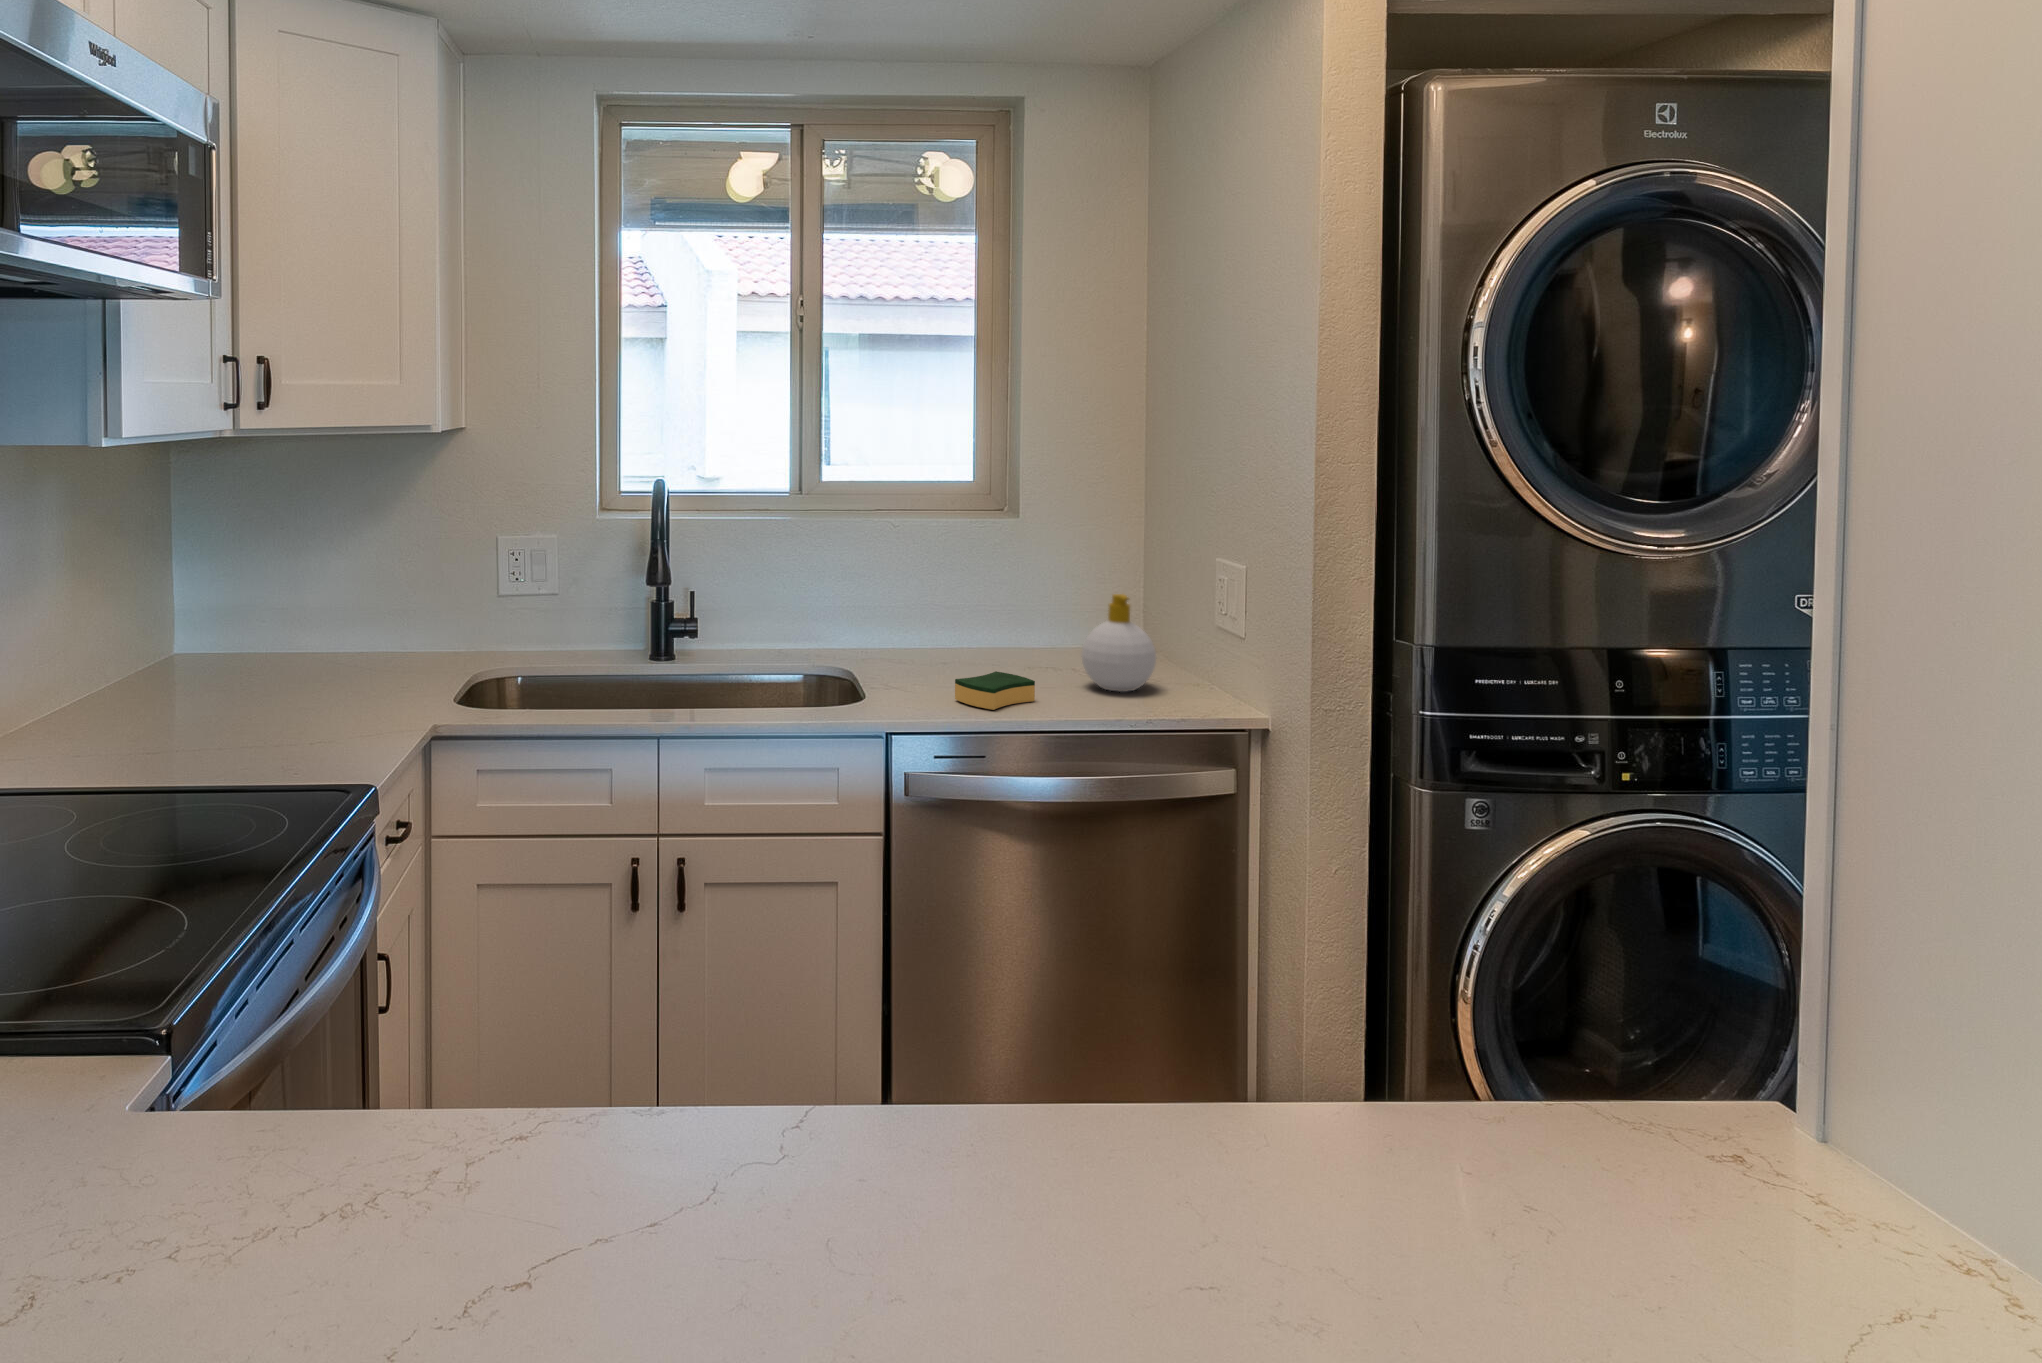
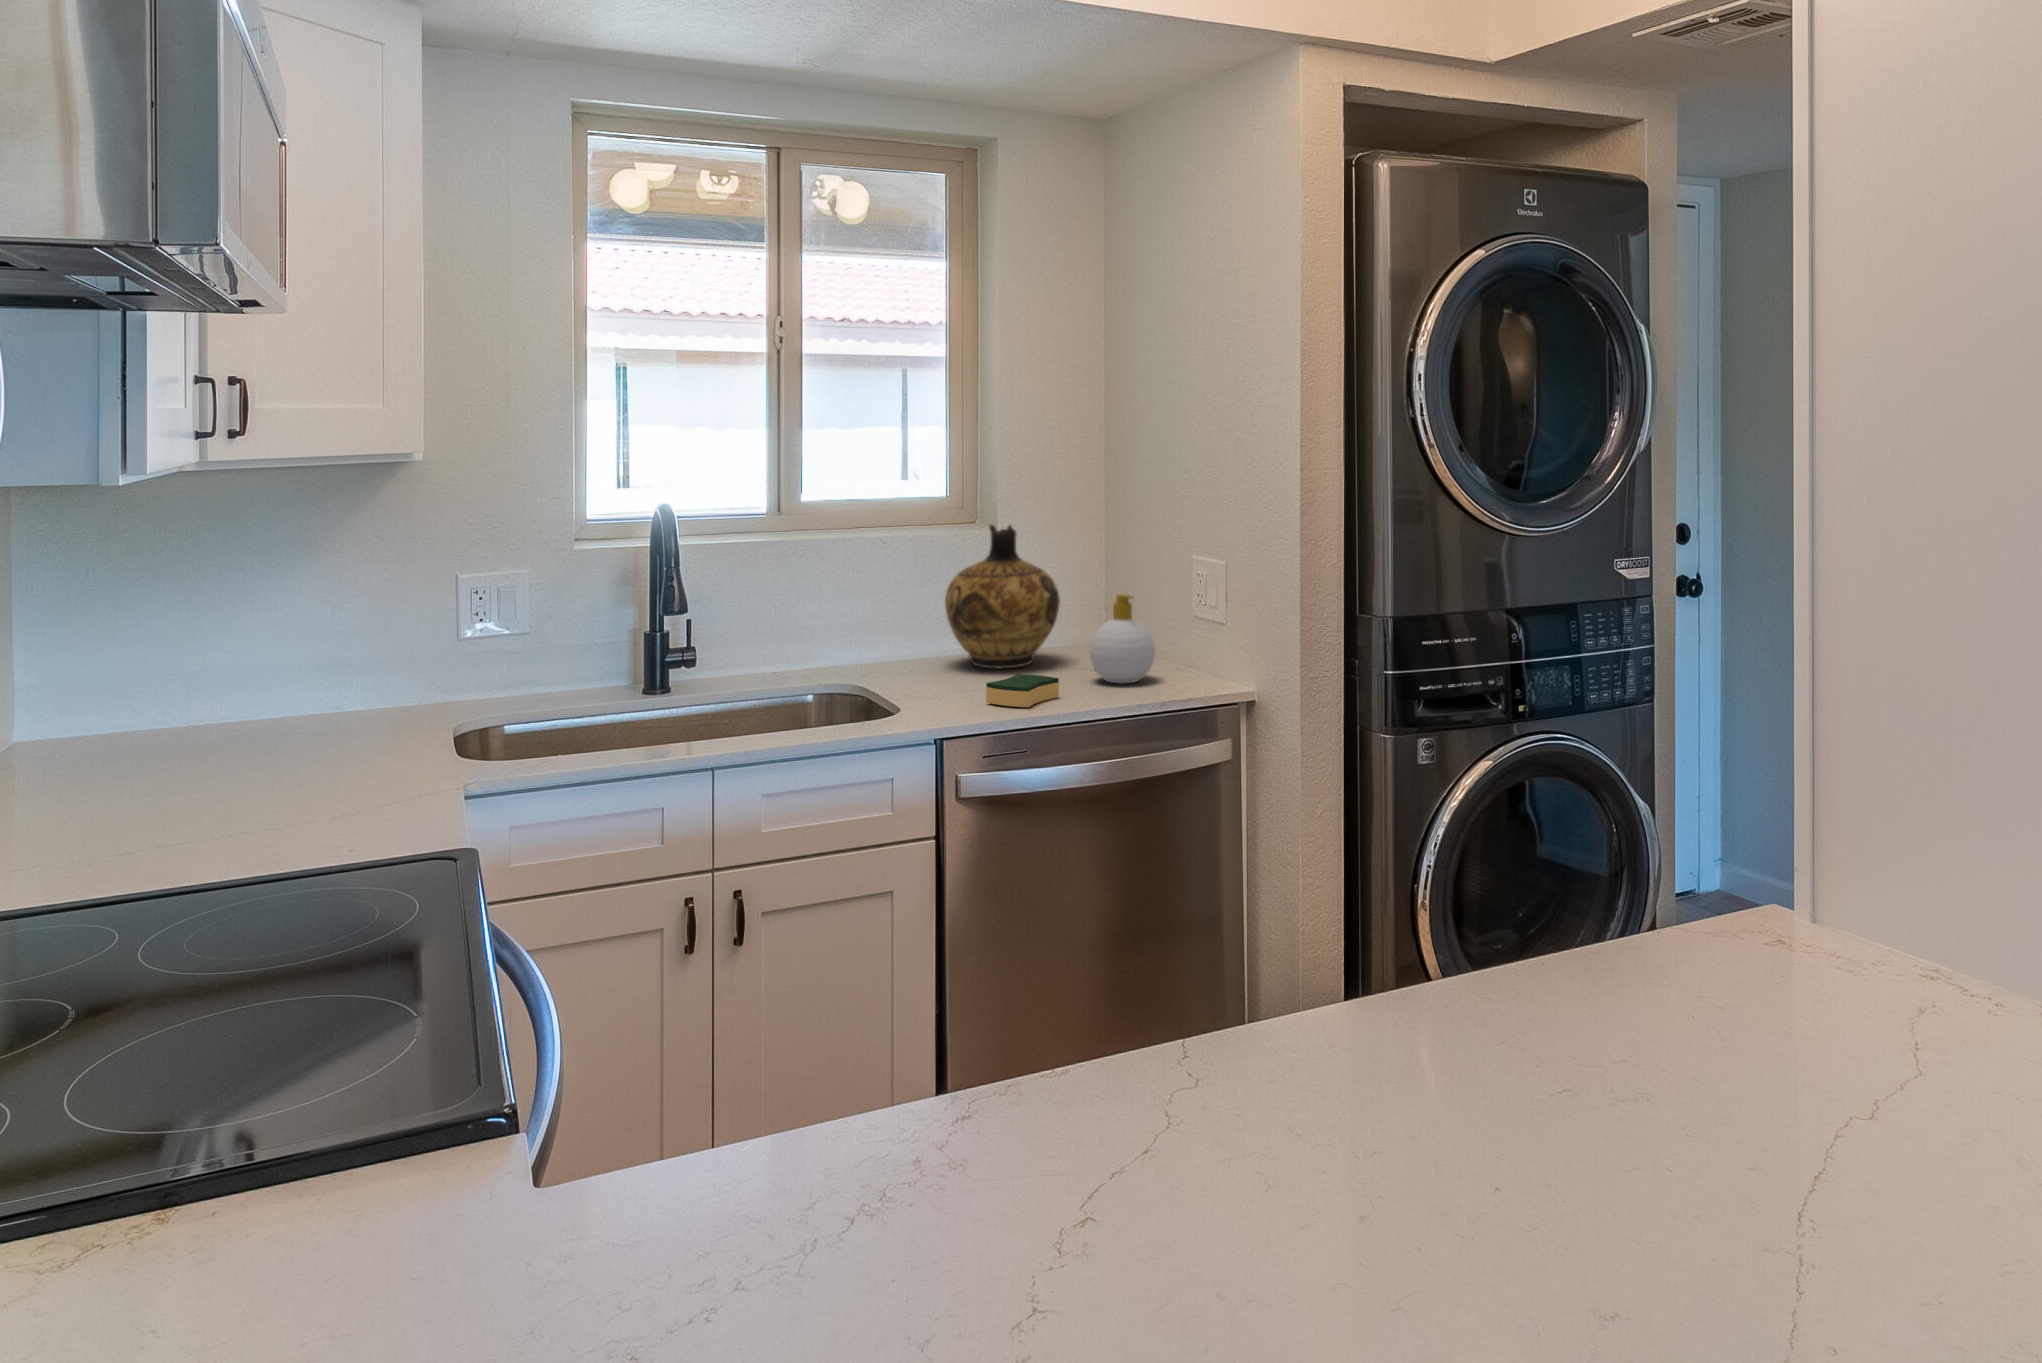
ceramic jug: none [947,510,1068,660] -> present [945,525,1060,668]

